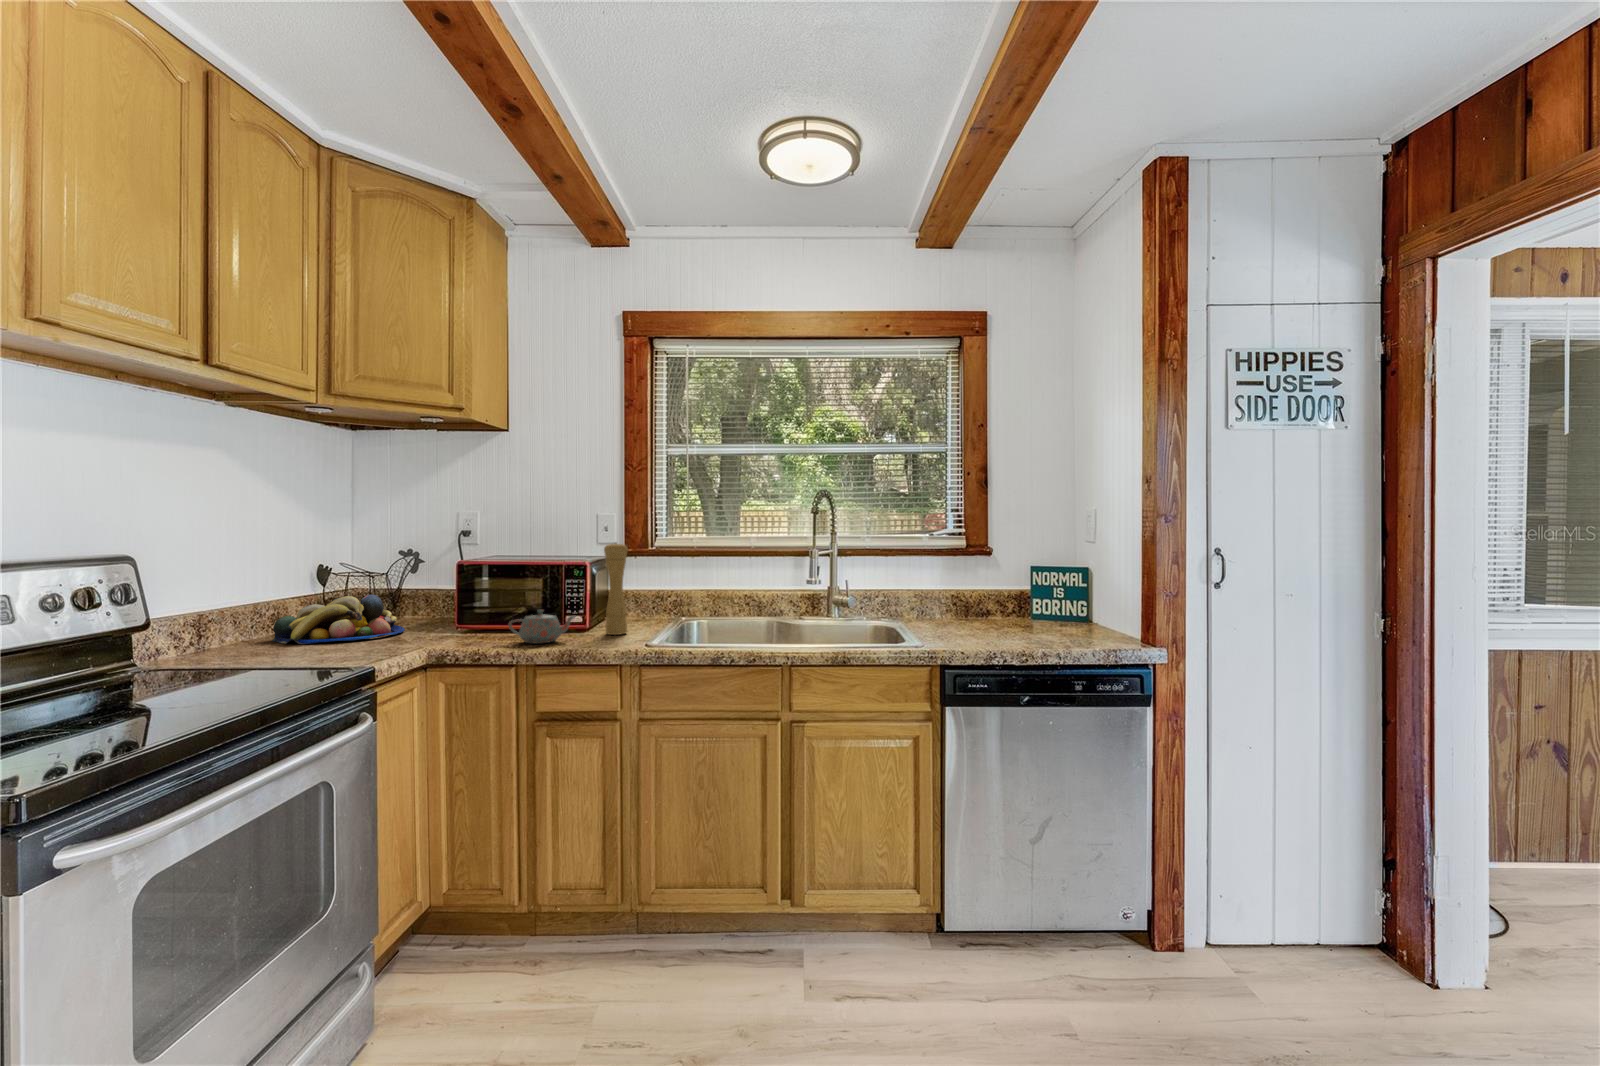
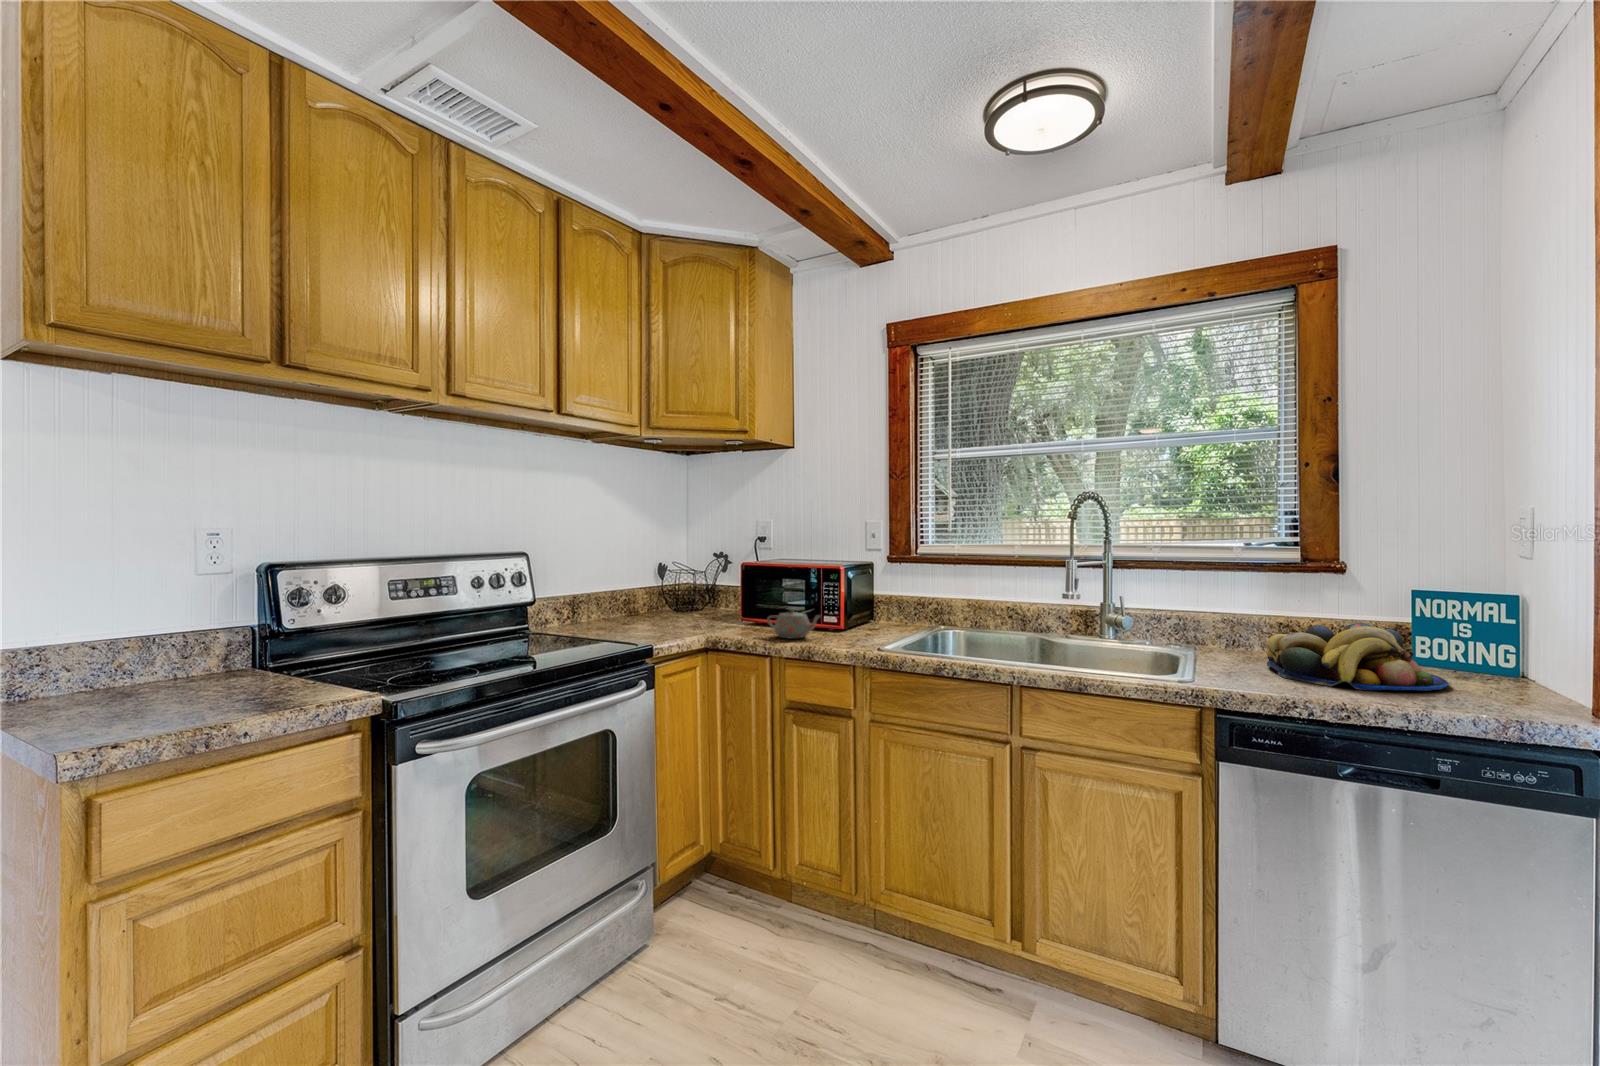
pepper mill: present [604,543,628,635] -> none [853,548,875,636]
fruit bowl: present [272,594,405,644] -> present [1266,623,1449,691]

